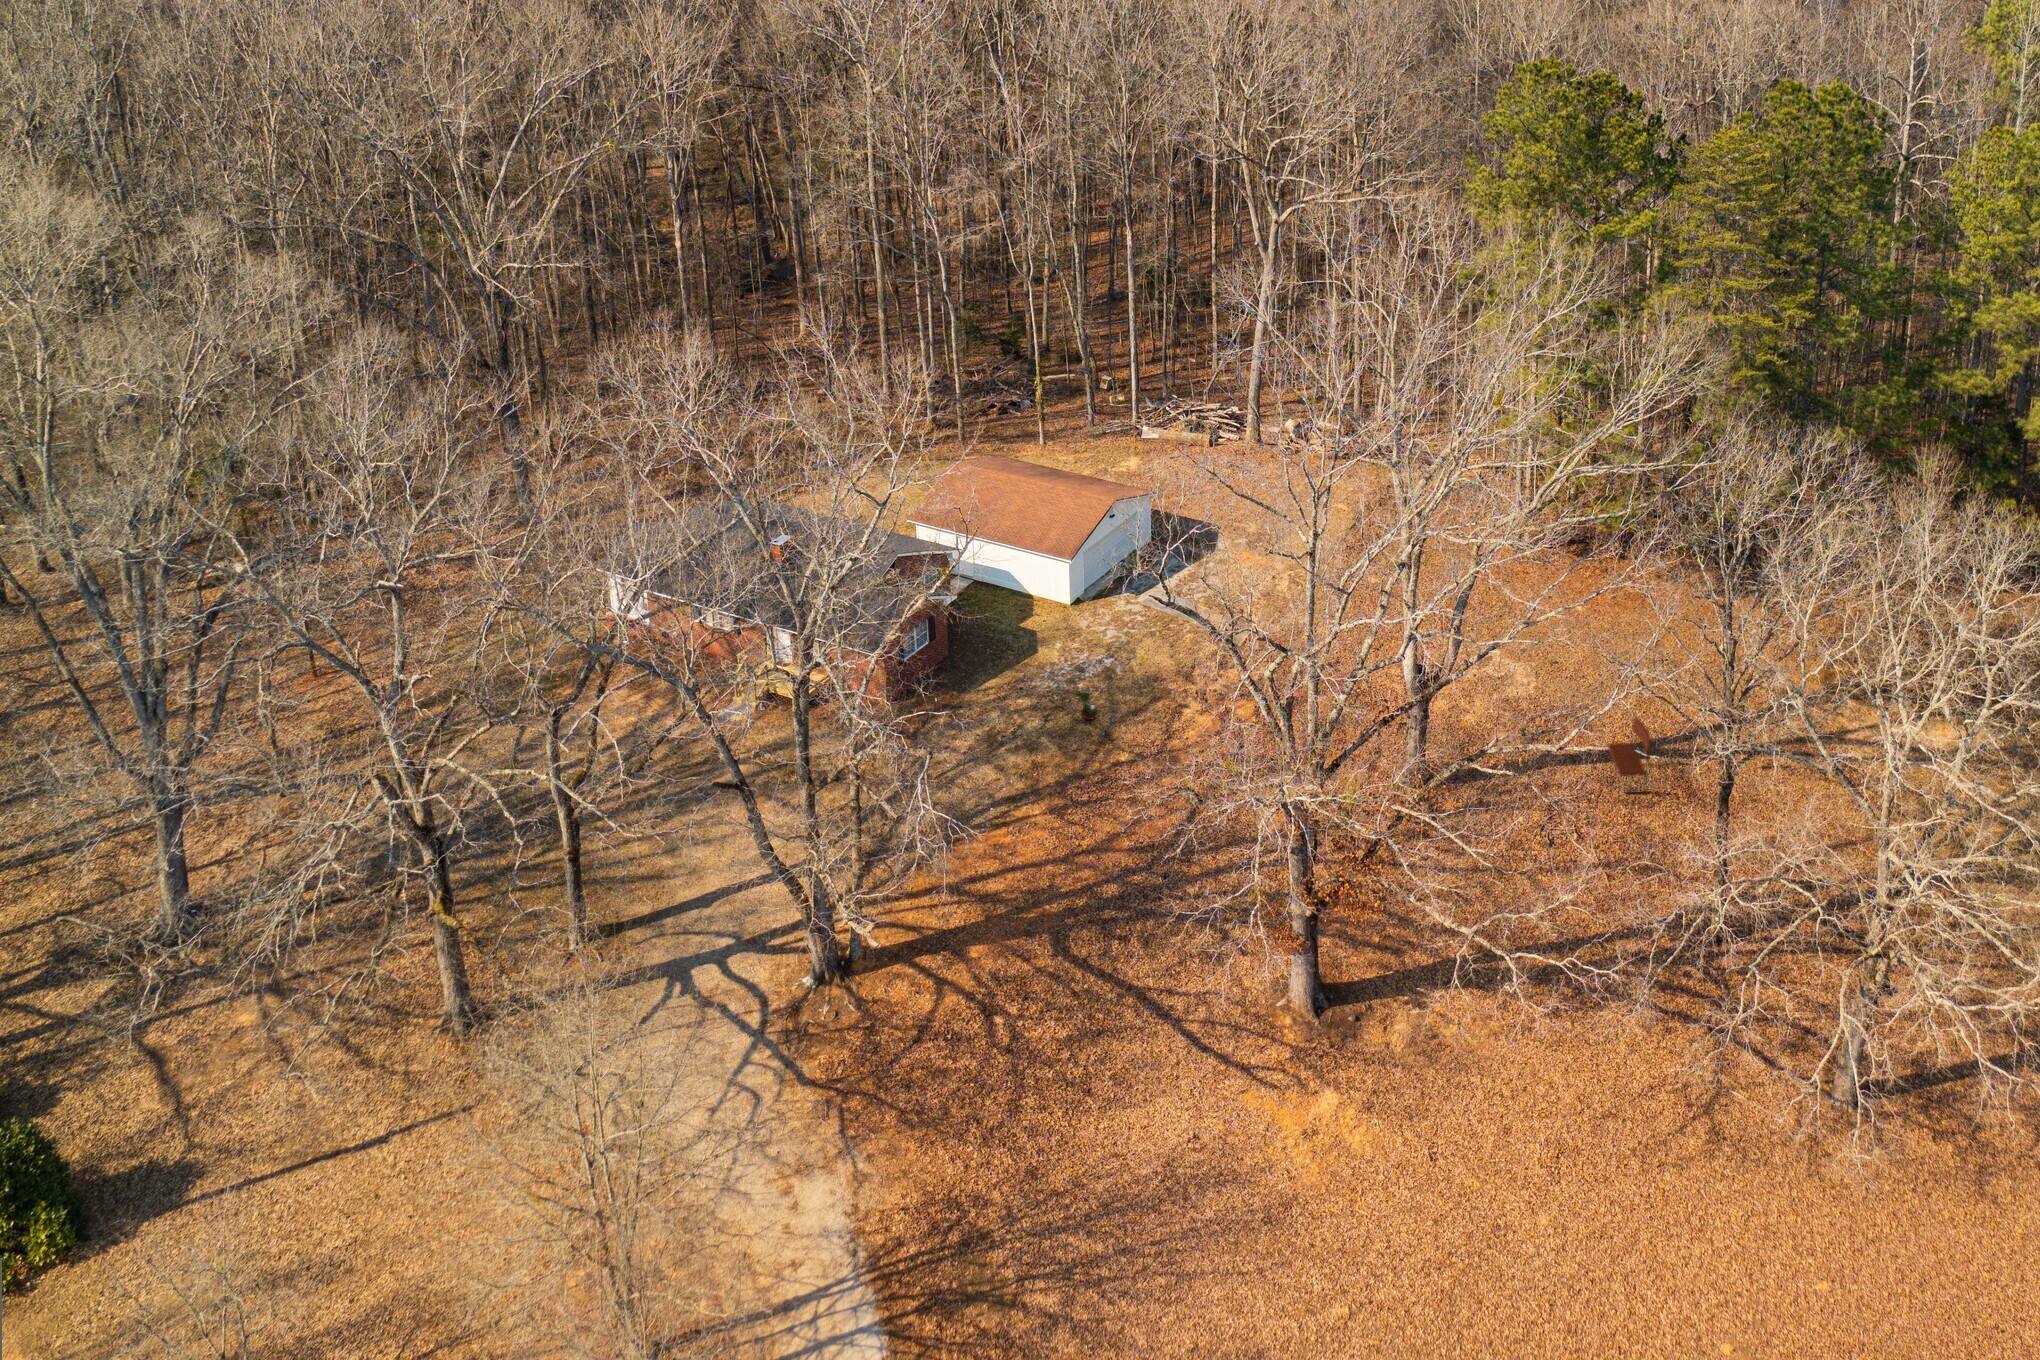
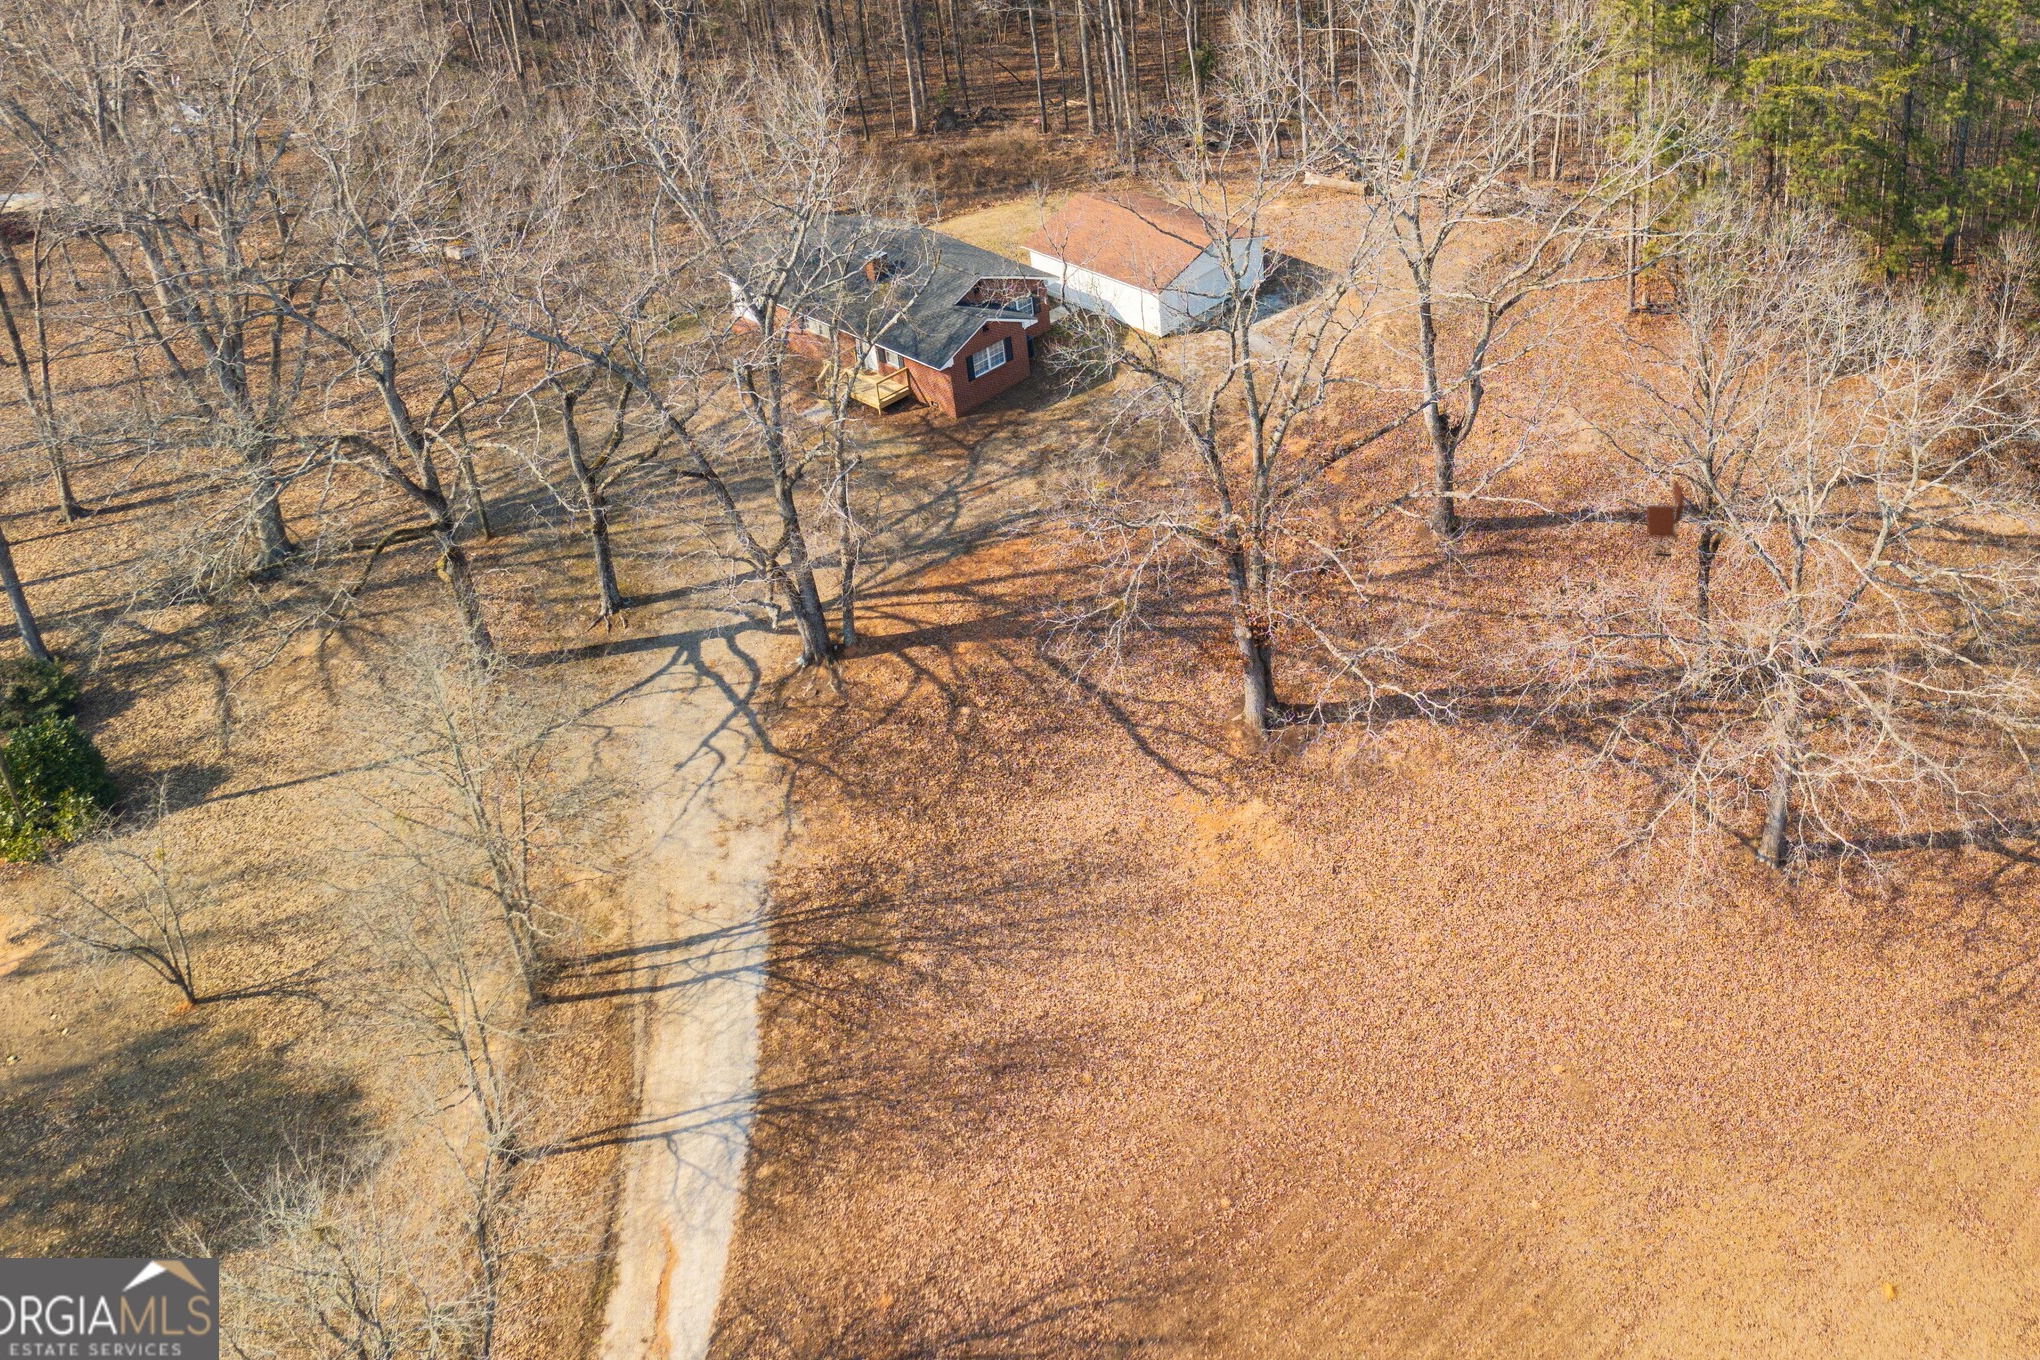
potted tree: present [1074,691,1098,720] -> none [1133,415,1158,449]

